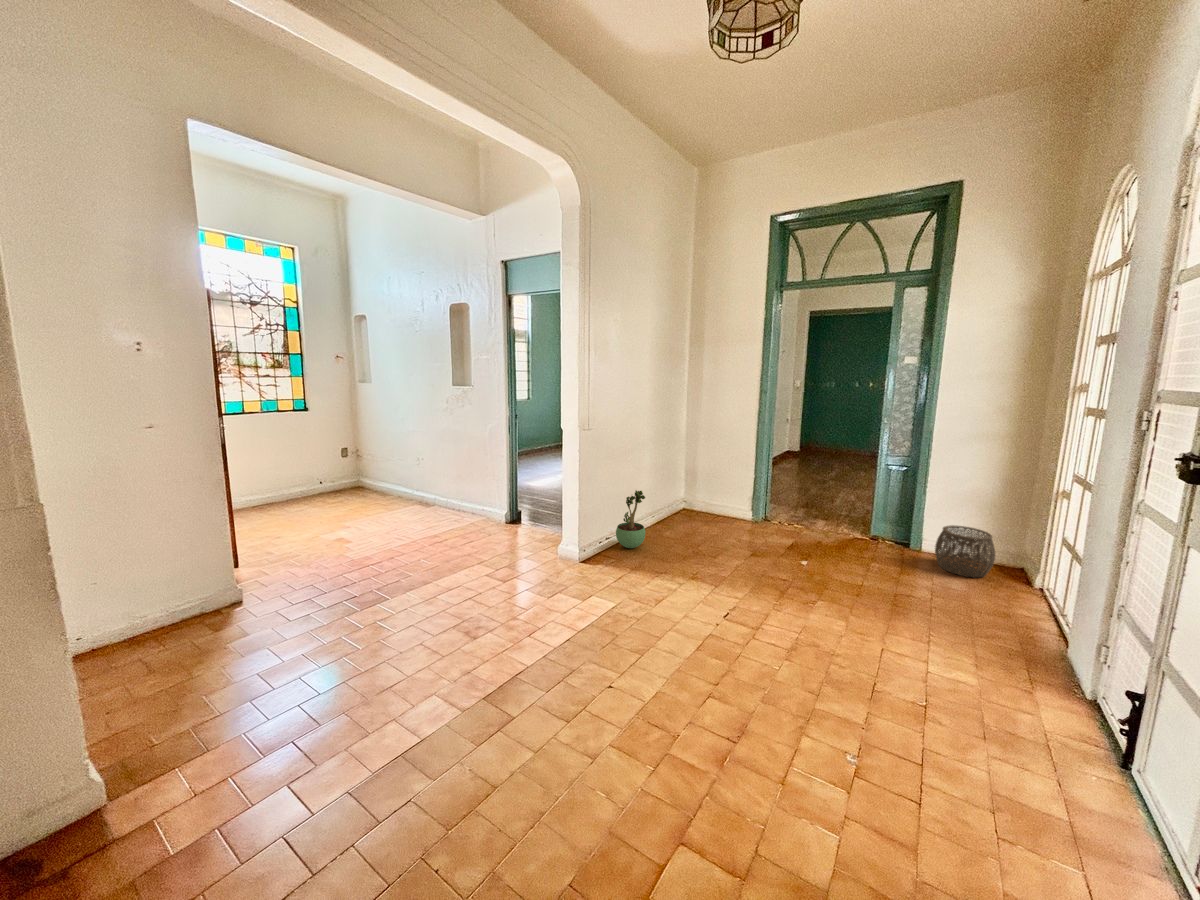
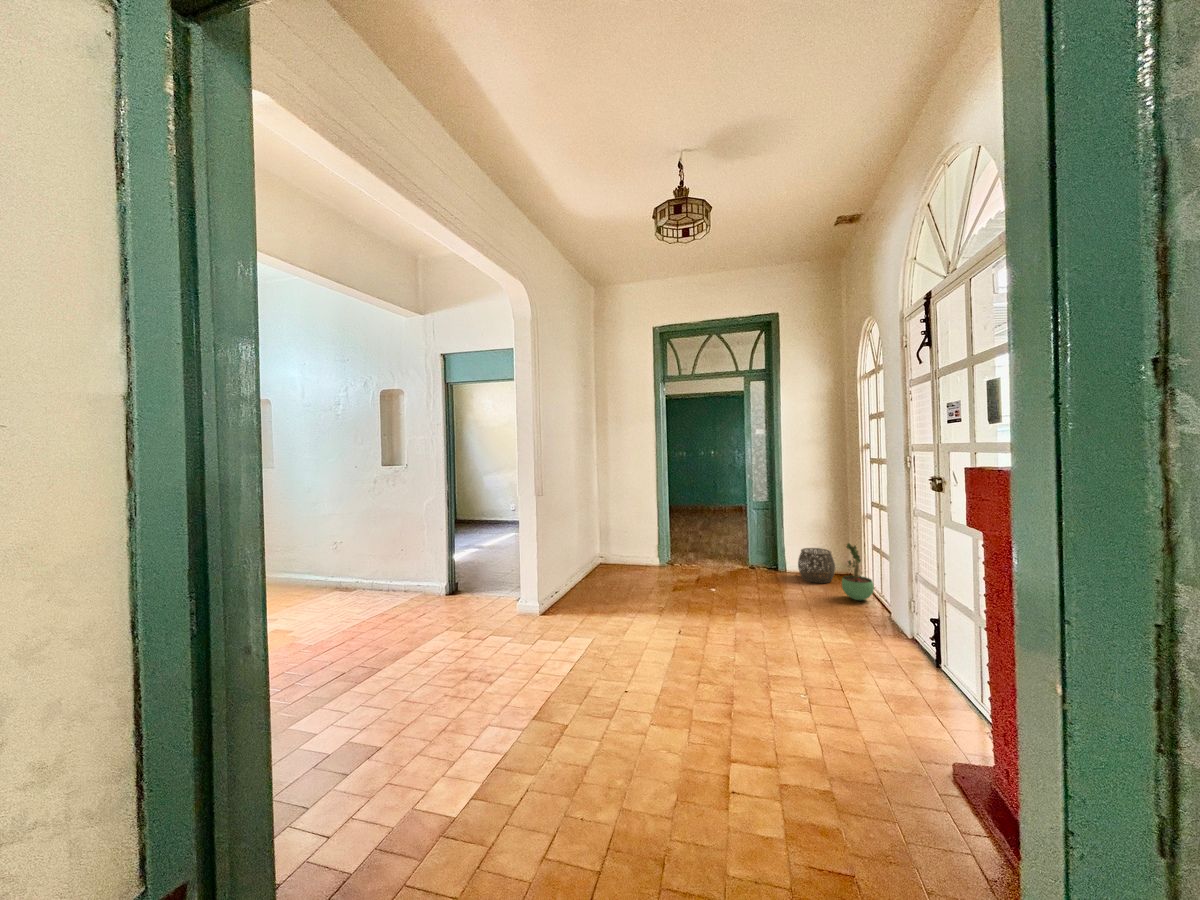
potted plant: present [616,490,645,548] -> present [842,543,874,600]

